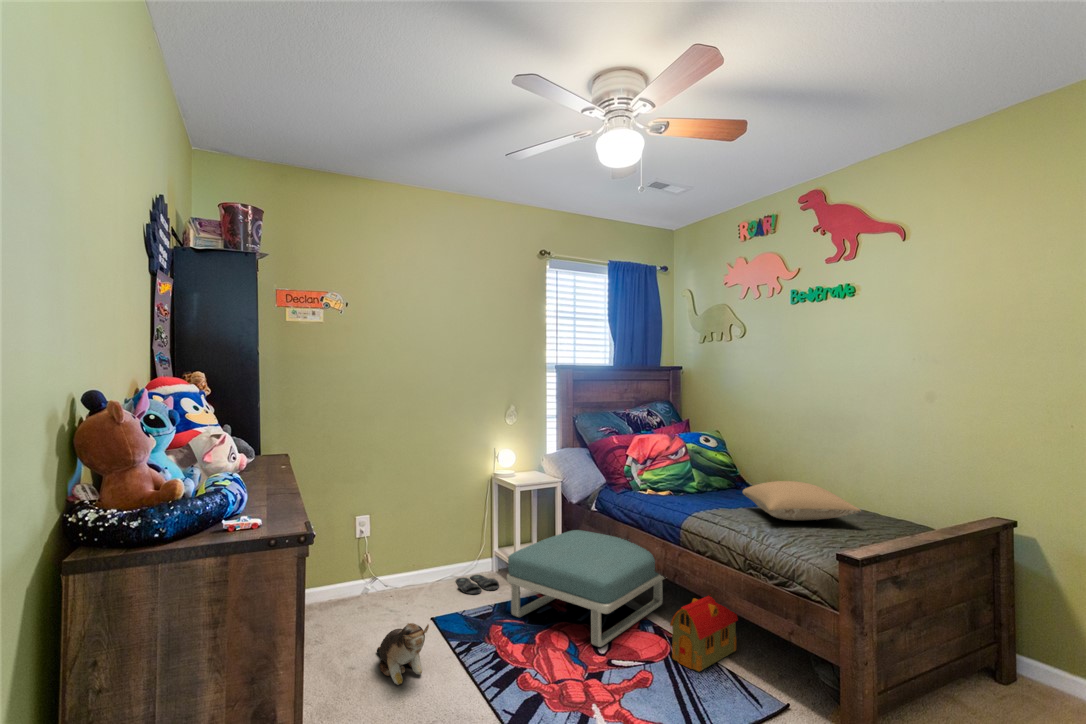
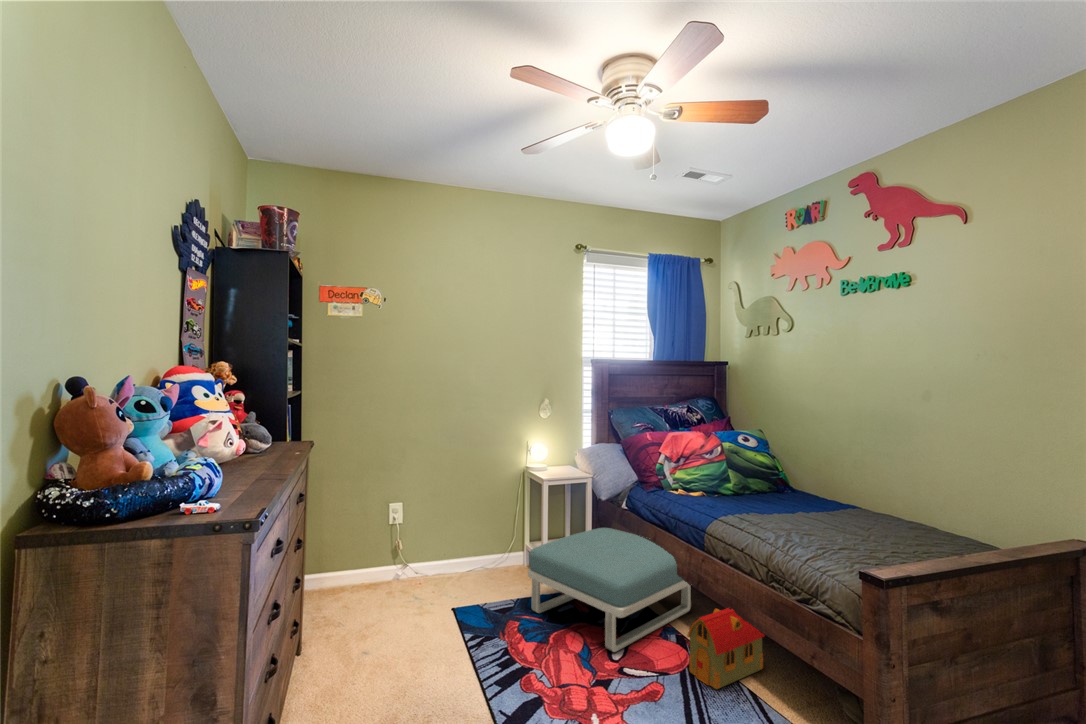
pillow: present [743,481,861,520] -> none [778,487,911,531]
slippers: present [456,575,499,594] -> none [486,566,527,586]
plush toy: present [377,623,429,685] -> none [390,613,433,674]

